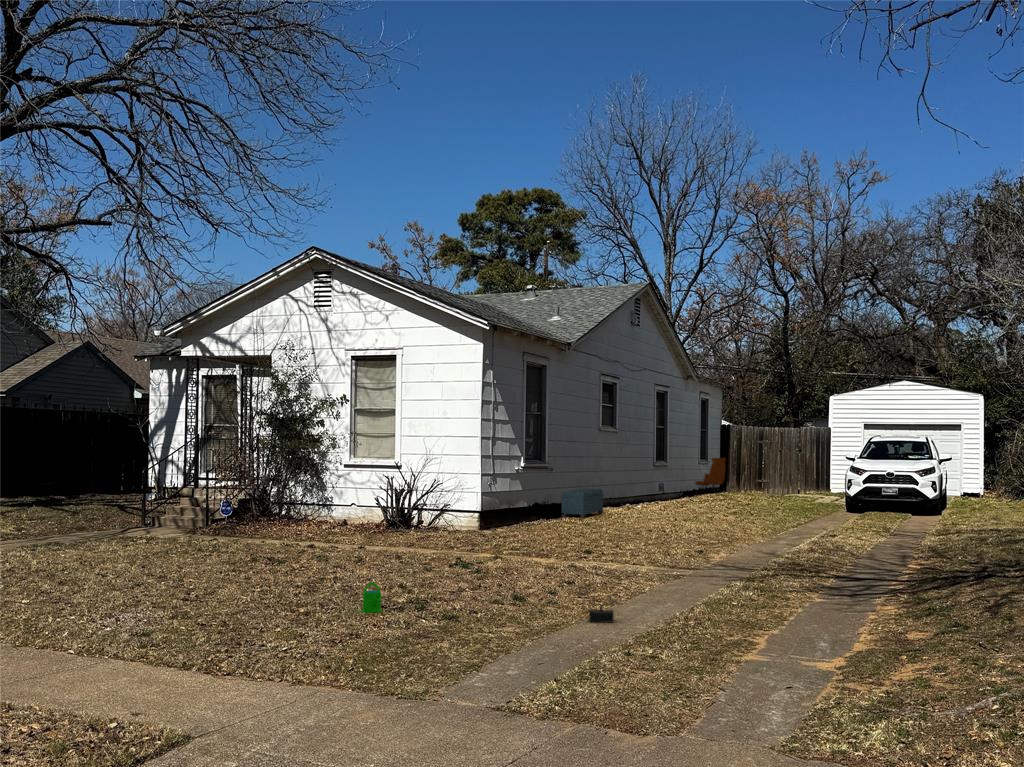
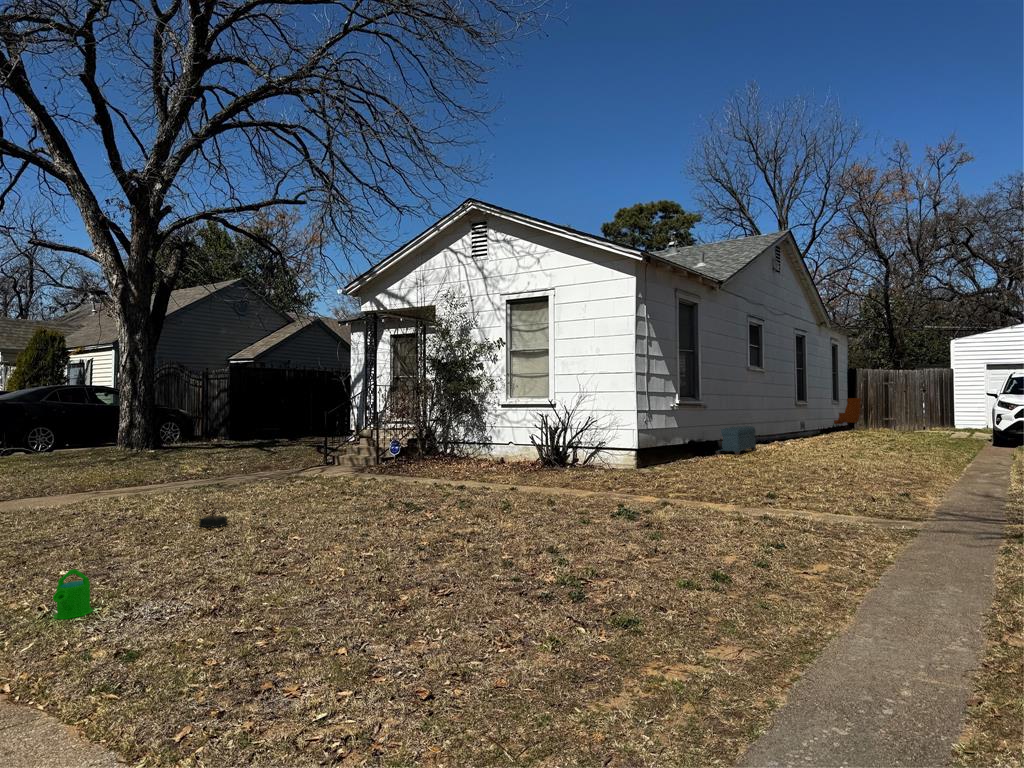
watering can: present [362,582,382,613] -> present [53,569,93,619]
decorative plant: present [581,586,620,622] -> present [193,495,227,528]

